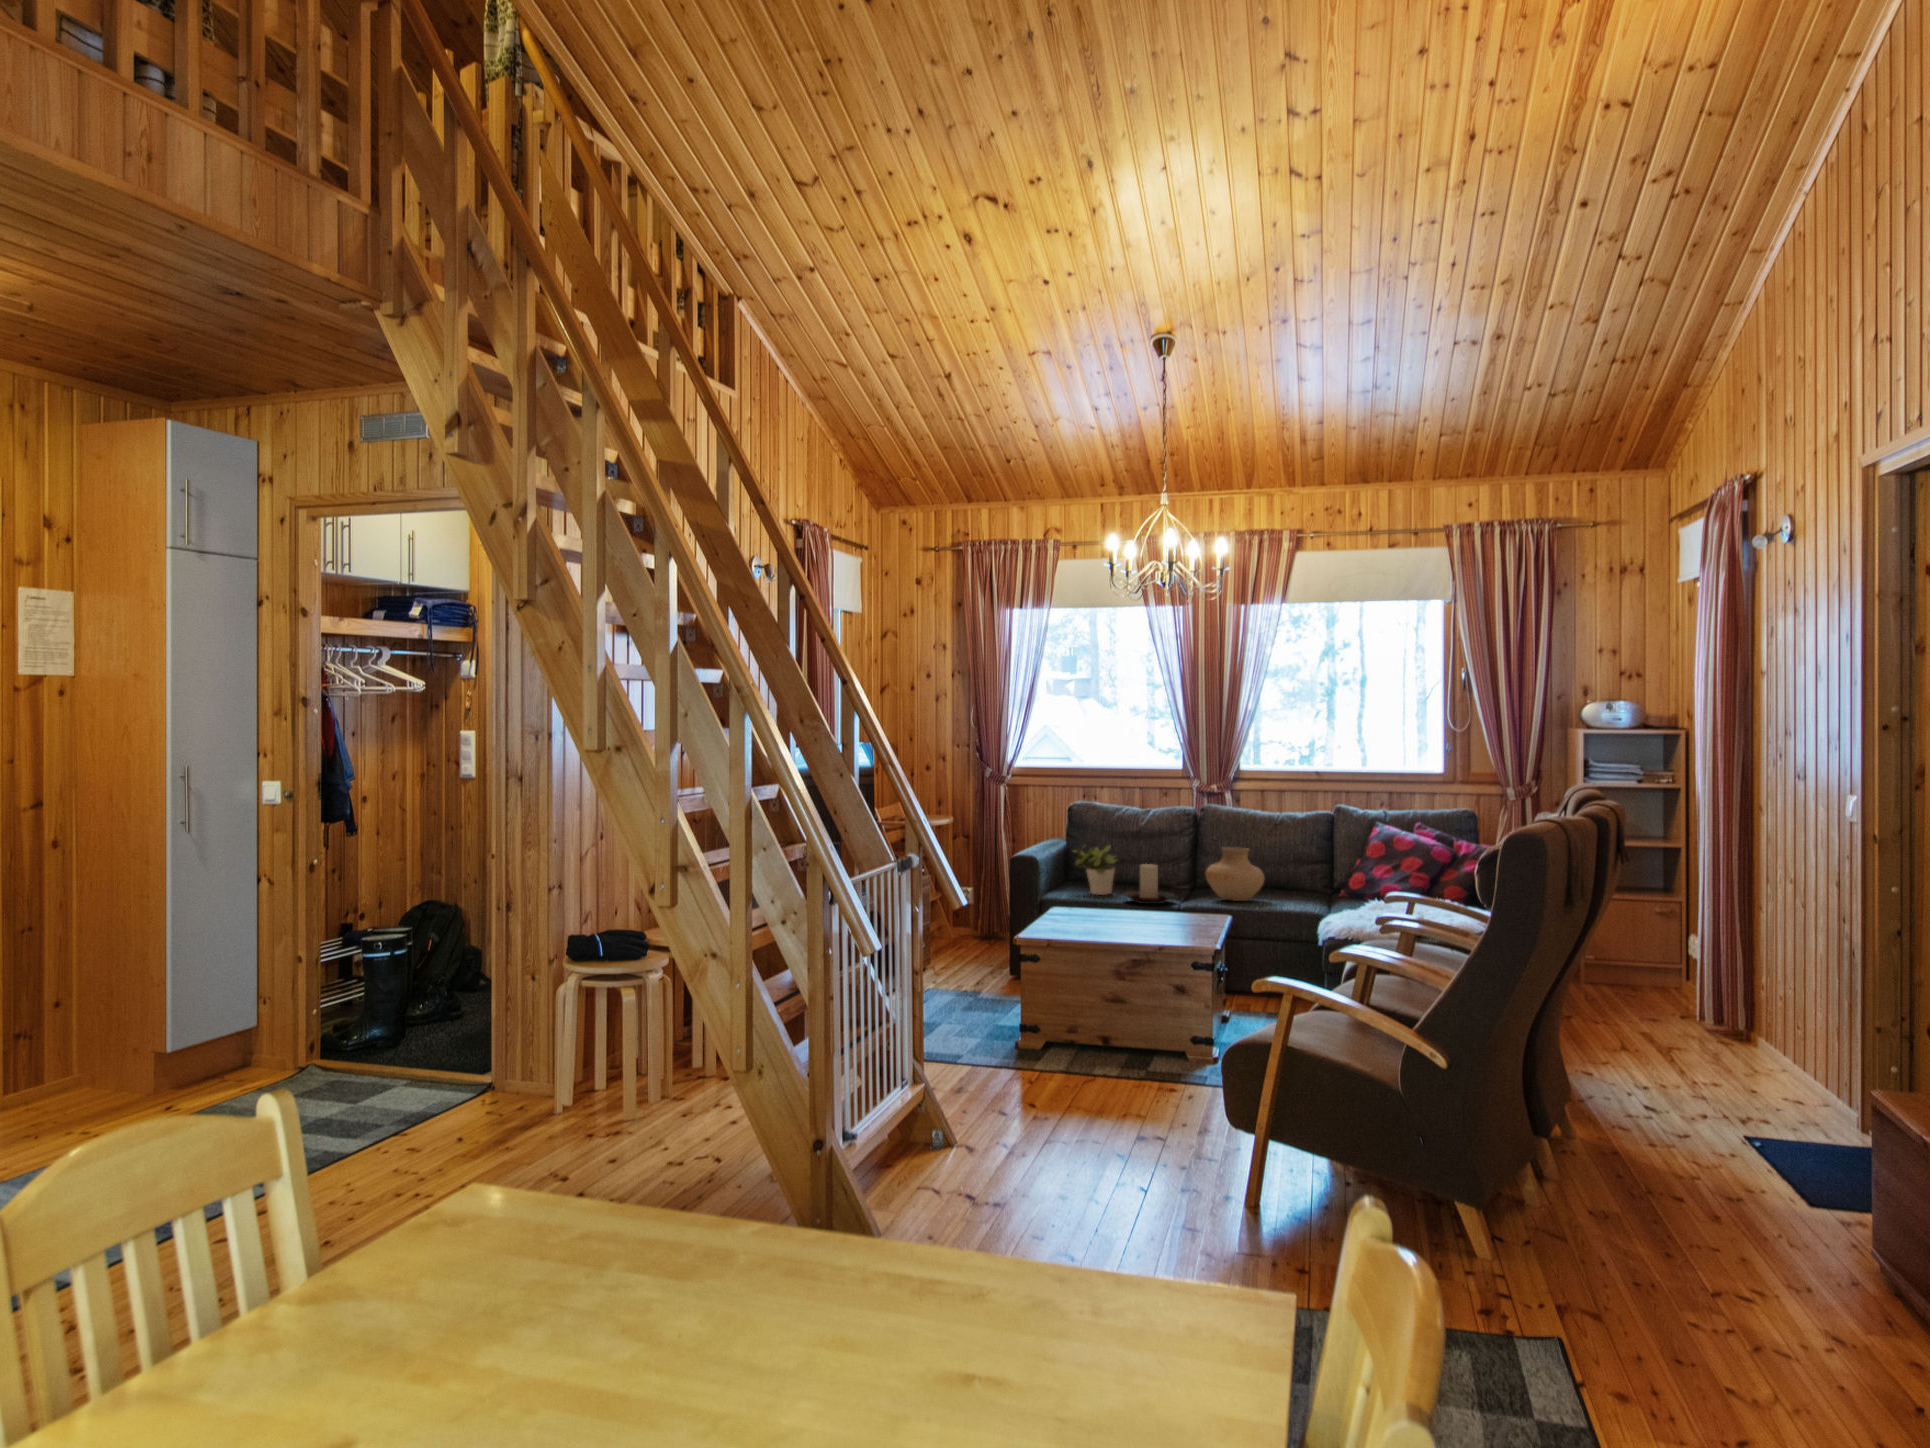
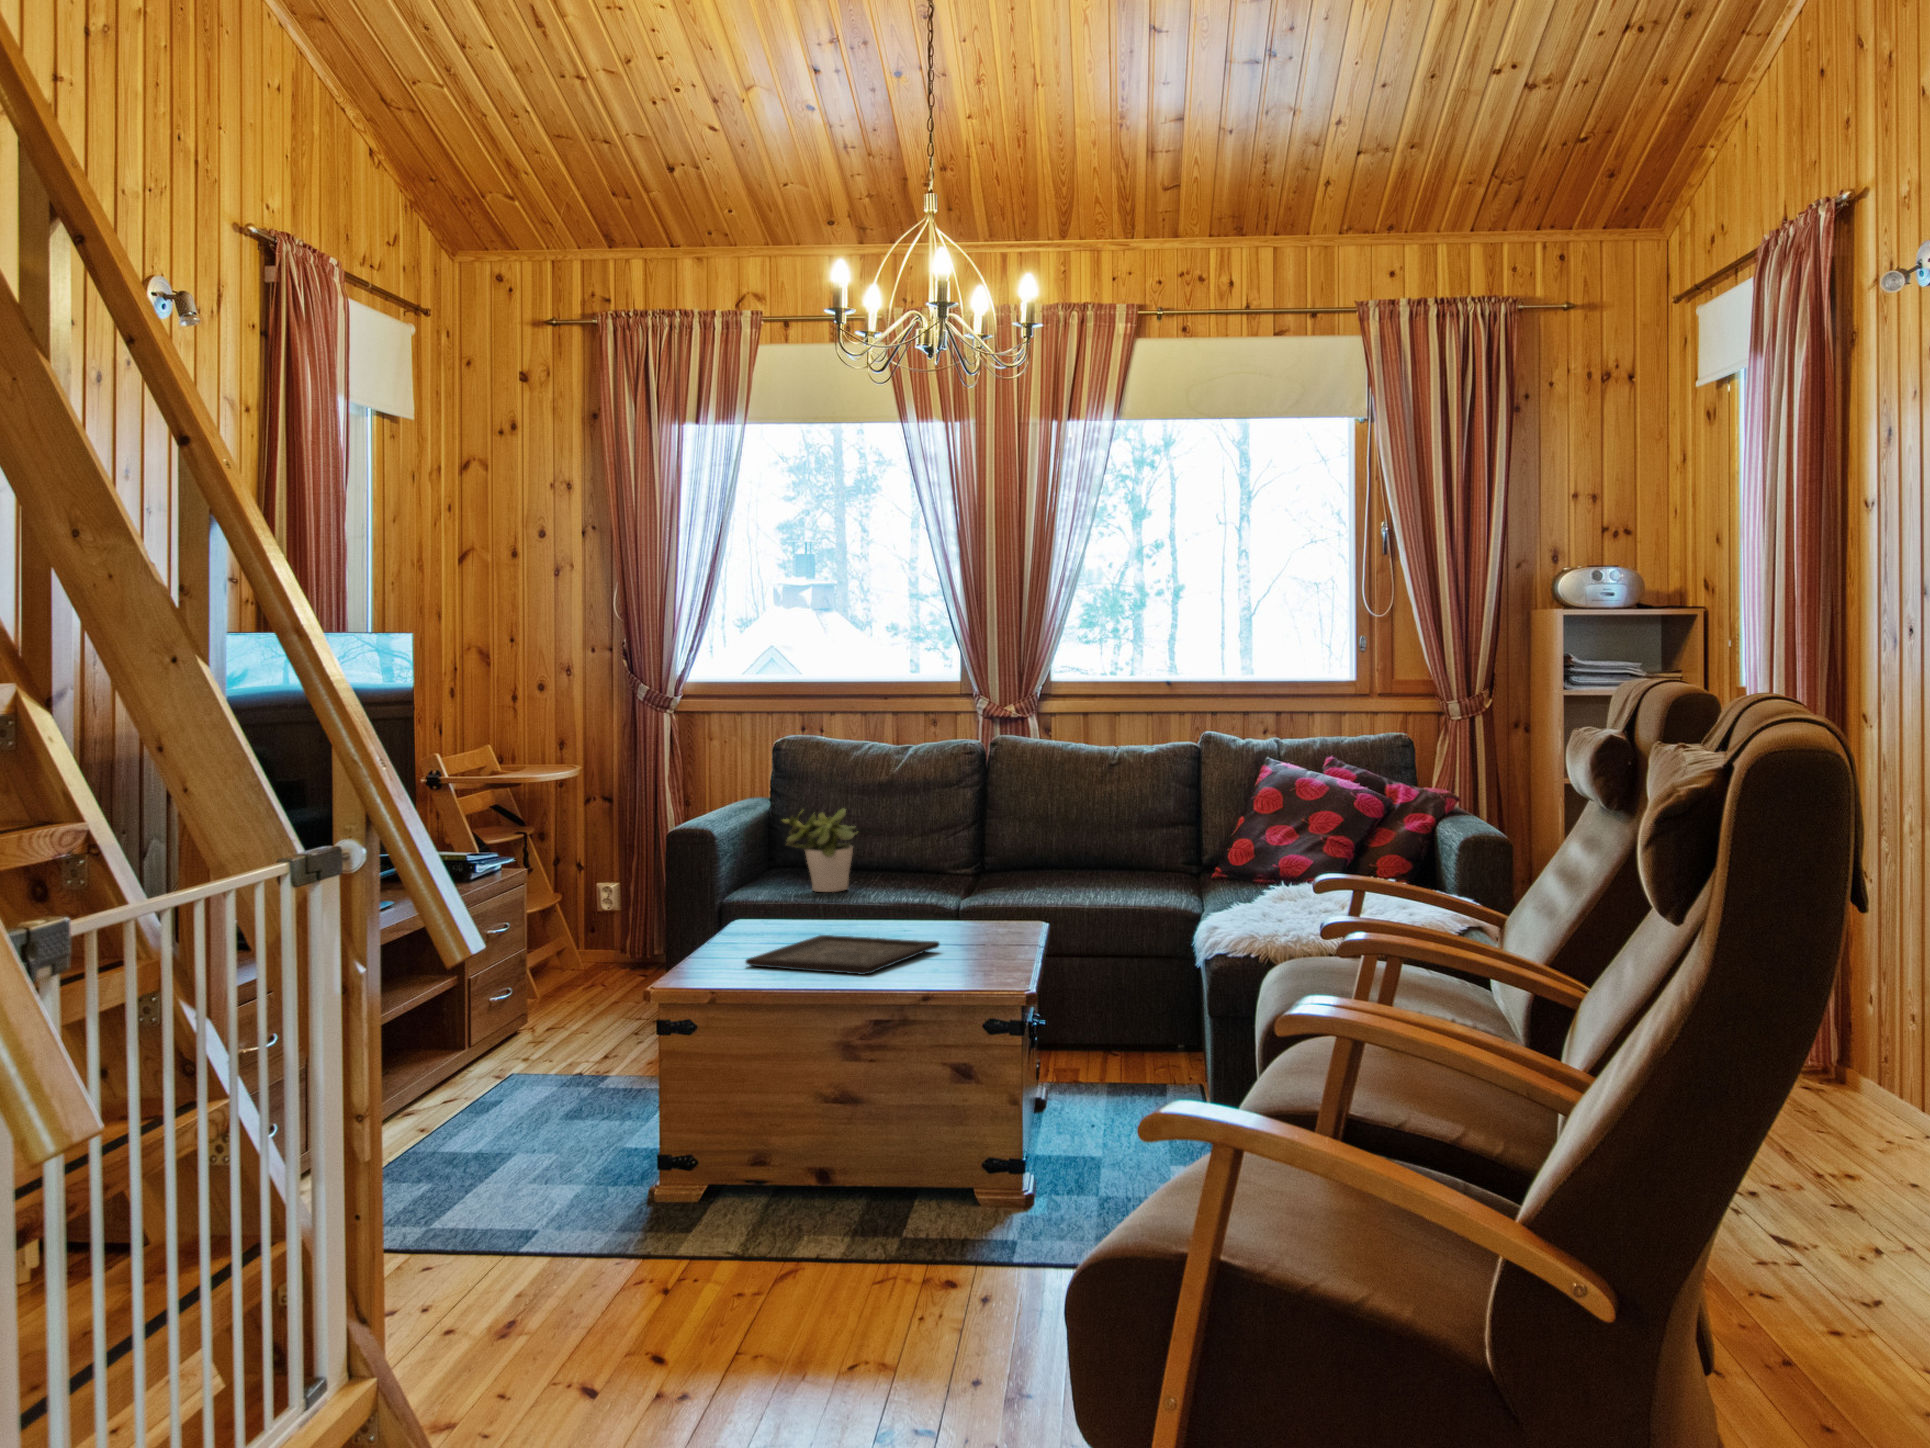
vase: present [1206,847,1264,901] -> none [1002,806,1095,893]
candle holder: present [1123,864,1174,904] -> none [865,835,954,904]
tray: none [1057,918,1166,940] -> present [746,935,939,975]

